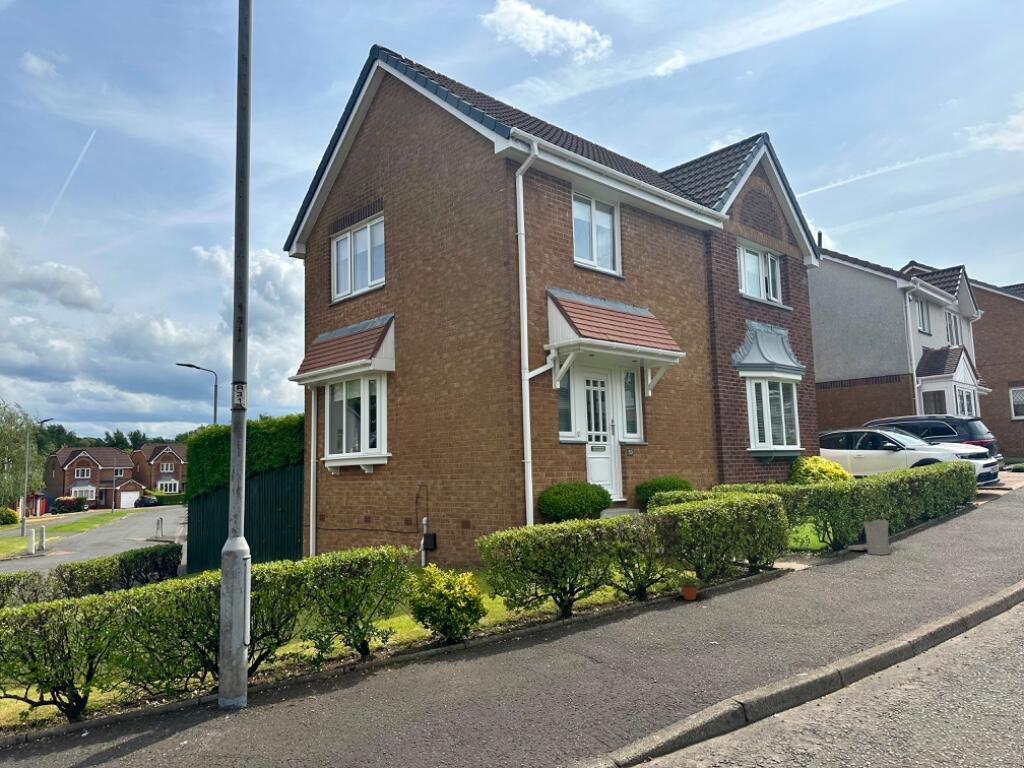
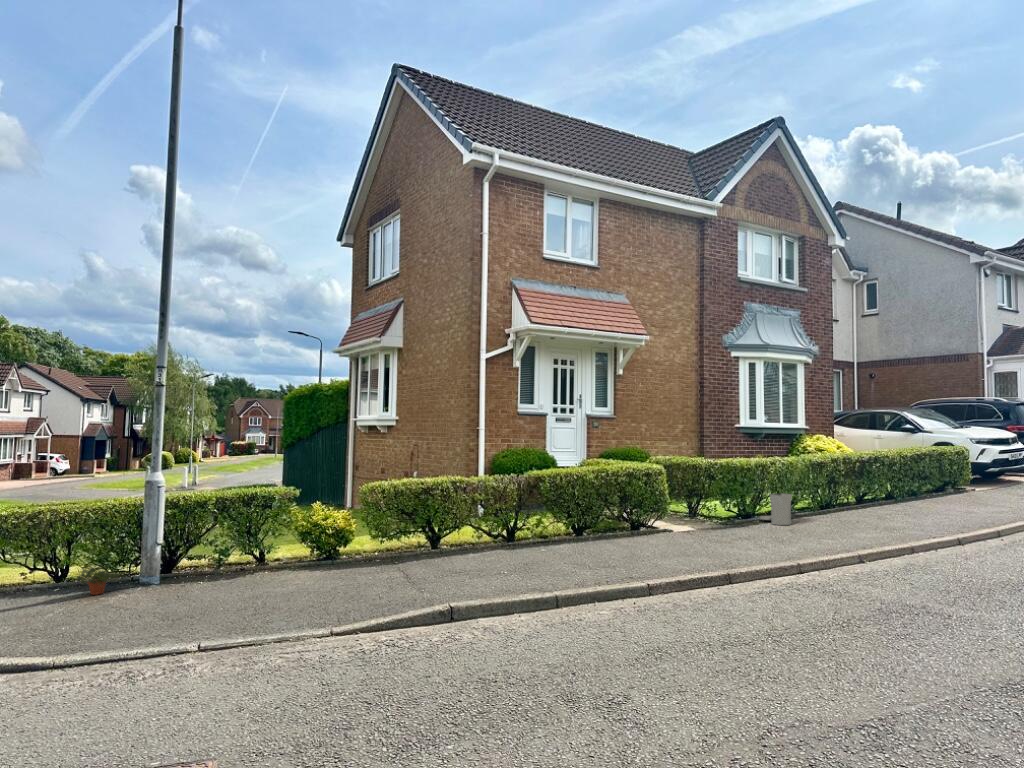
potted plant: present [667,575,707,600] -> present [78,567,120,595]

